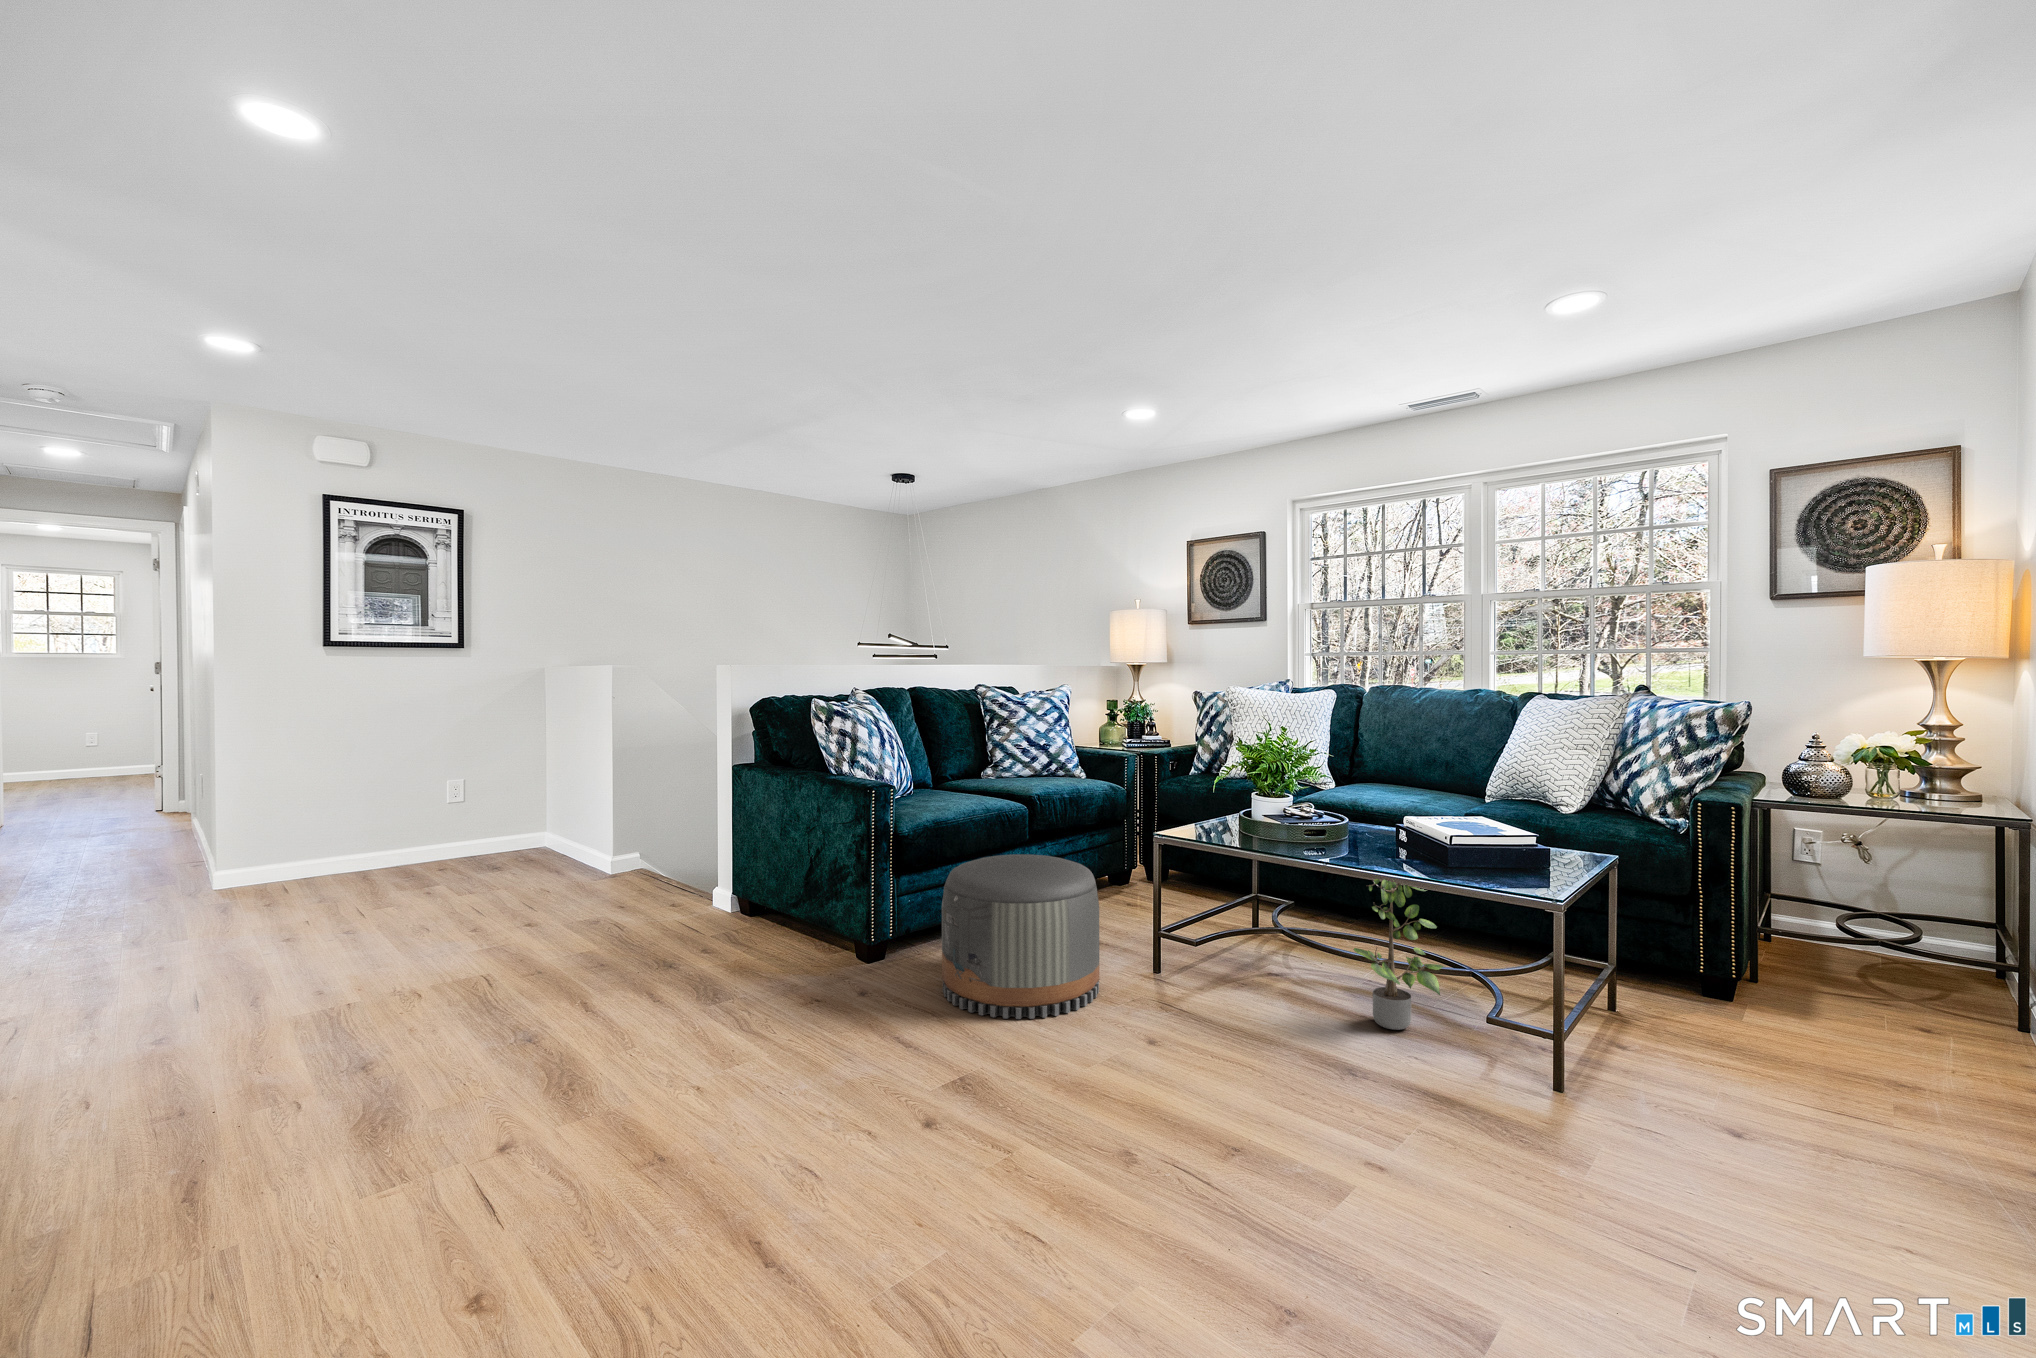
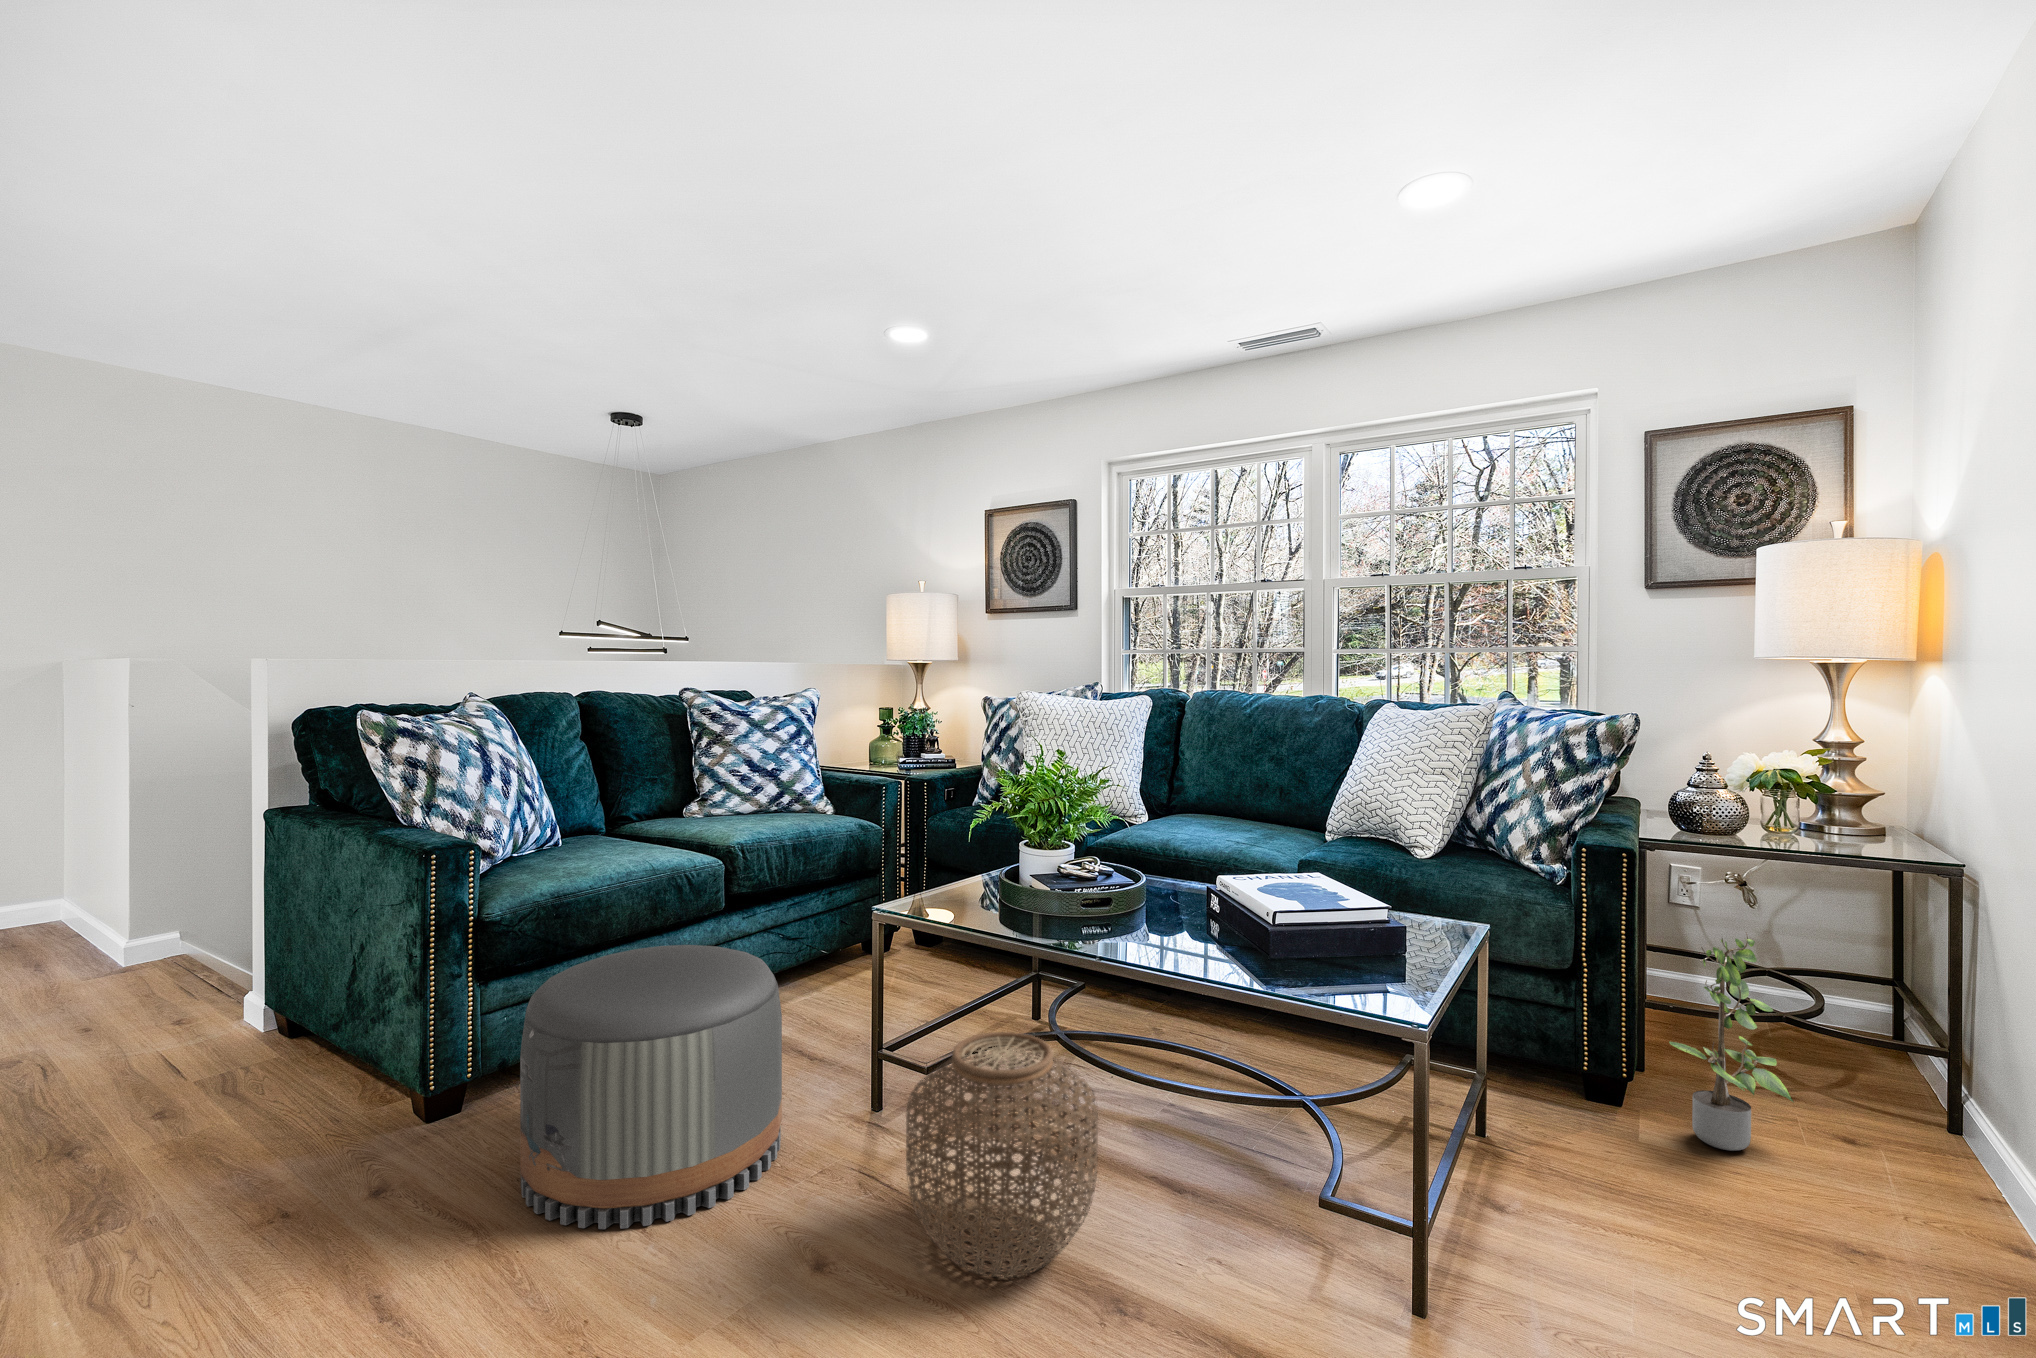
potted plant: present [1354,879,1445,1030] -> present [1669,933,1794,1151]
woven basket: none [1201,908,1328,1057] -> present [906,1032,1098,1277]

